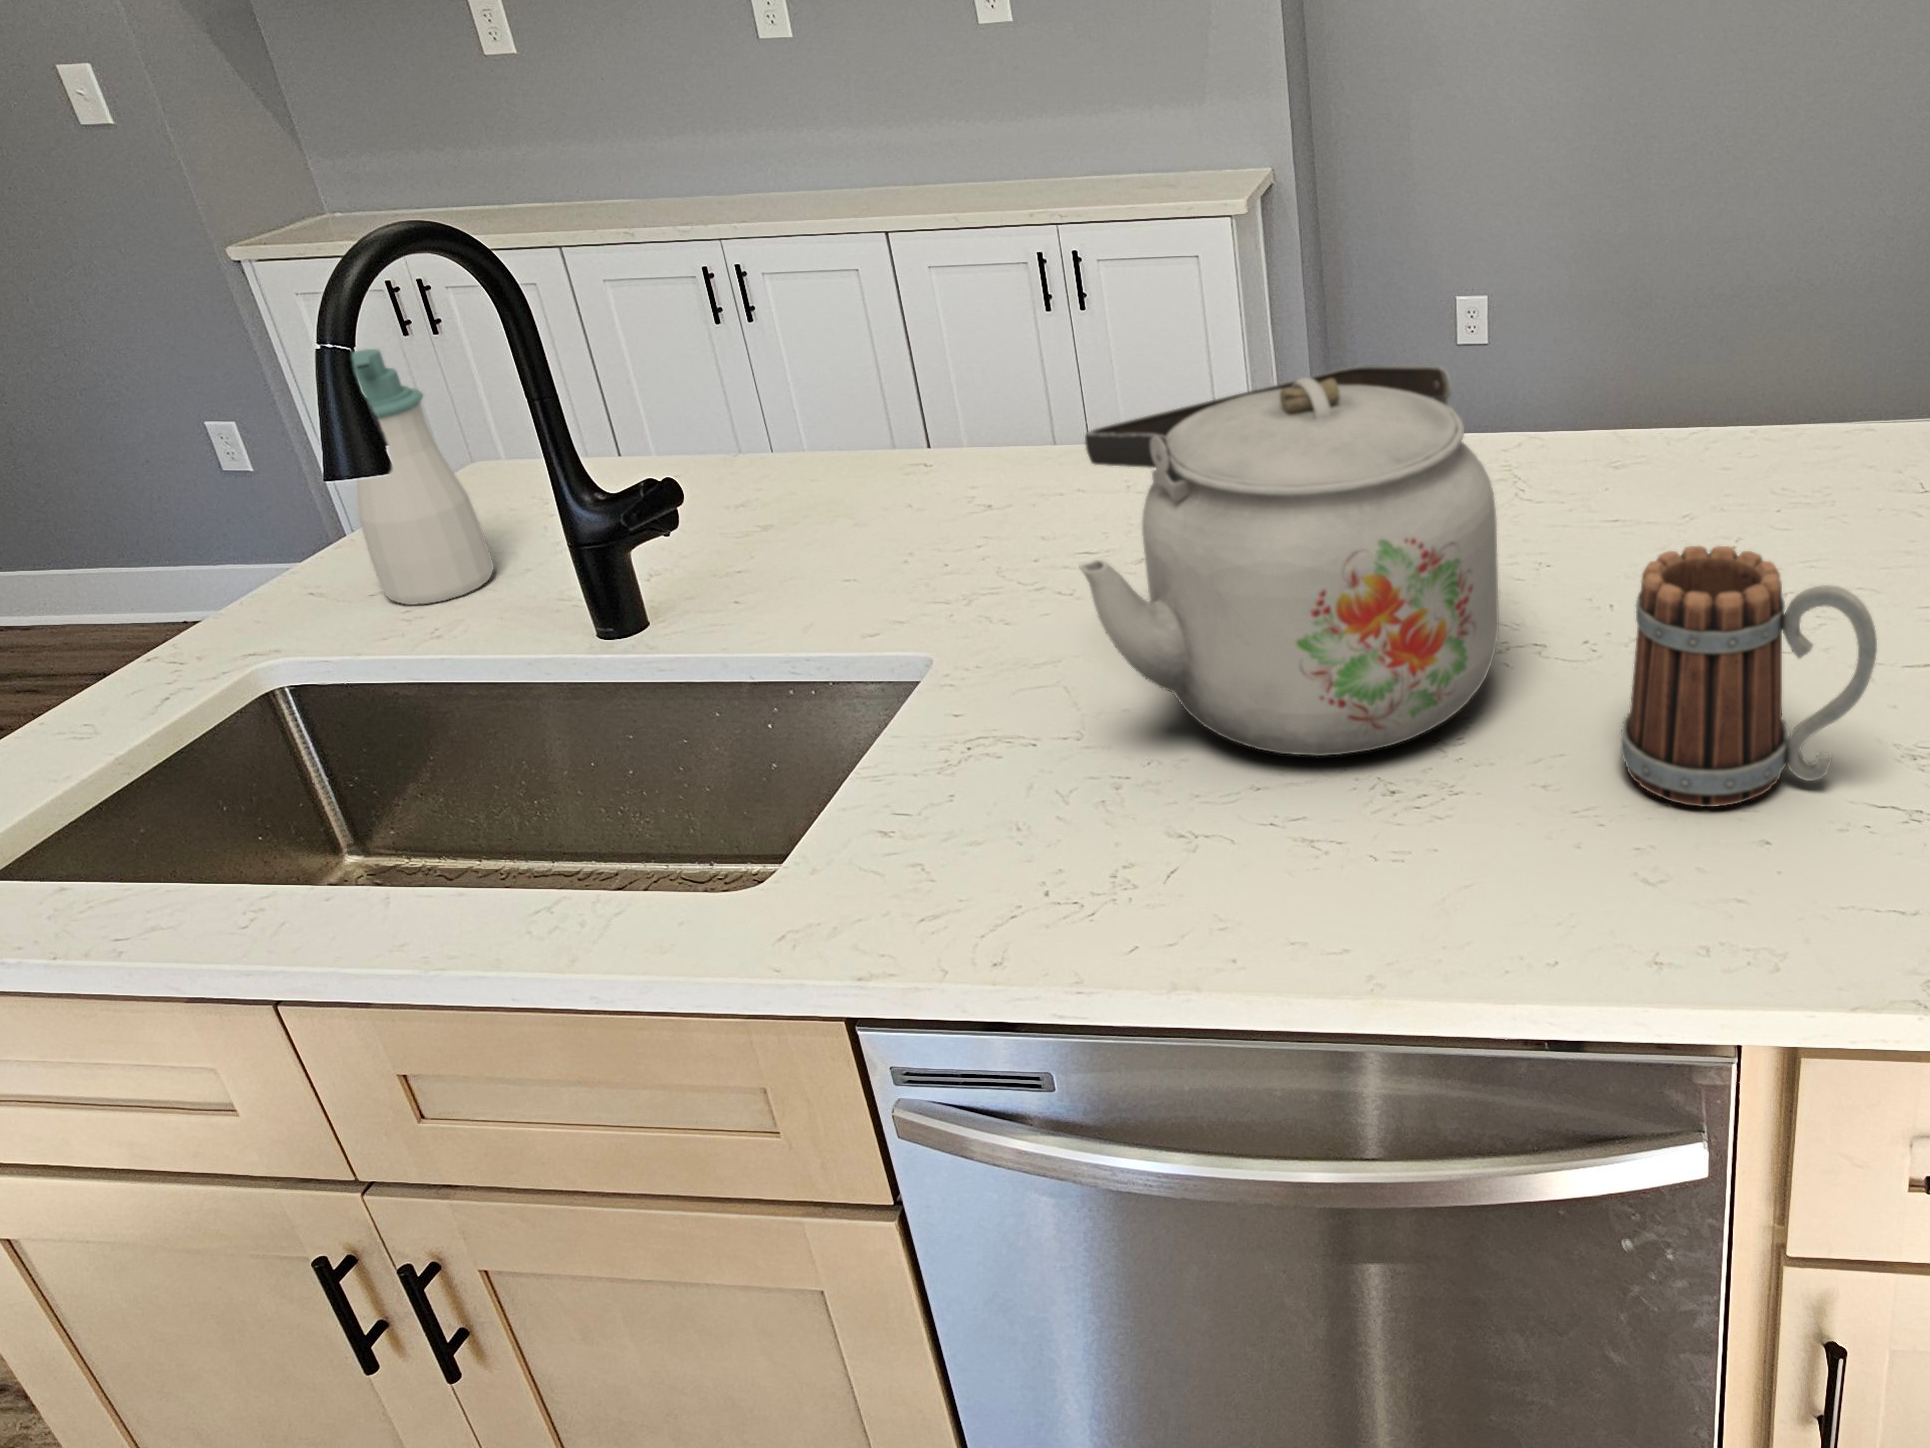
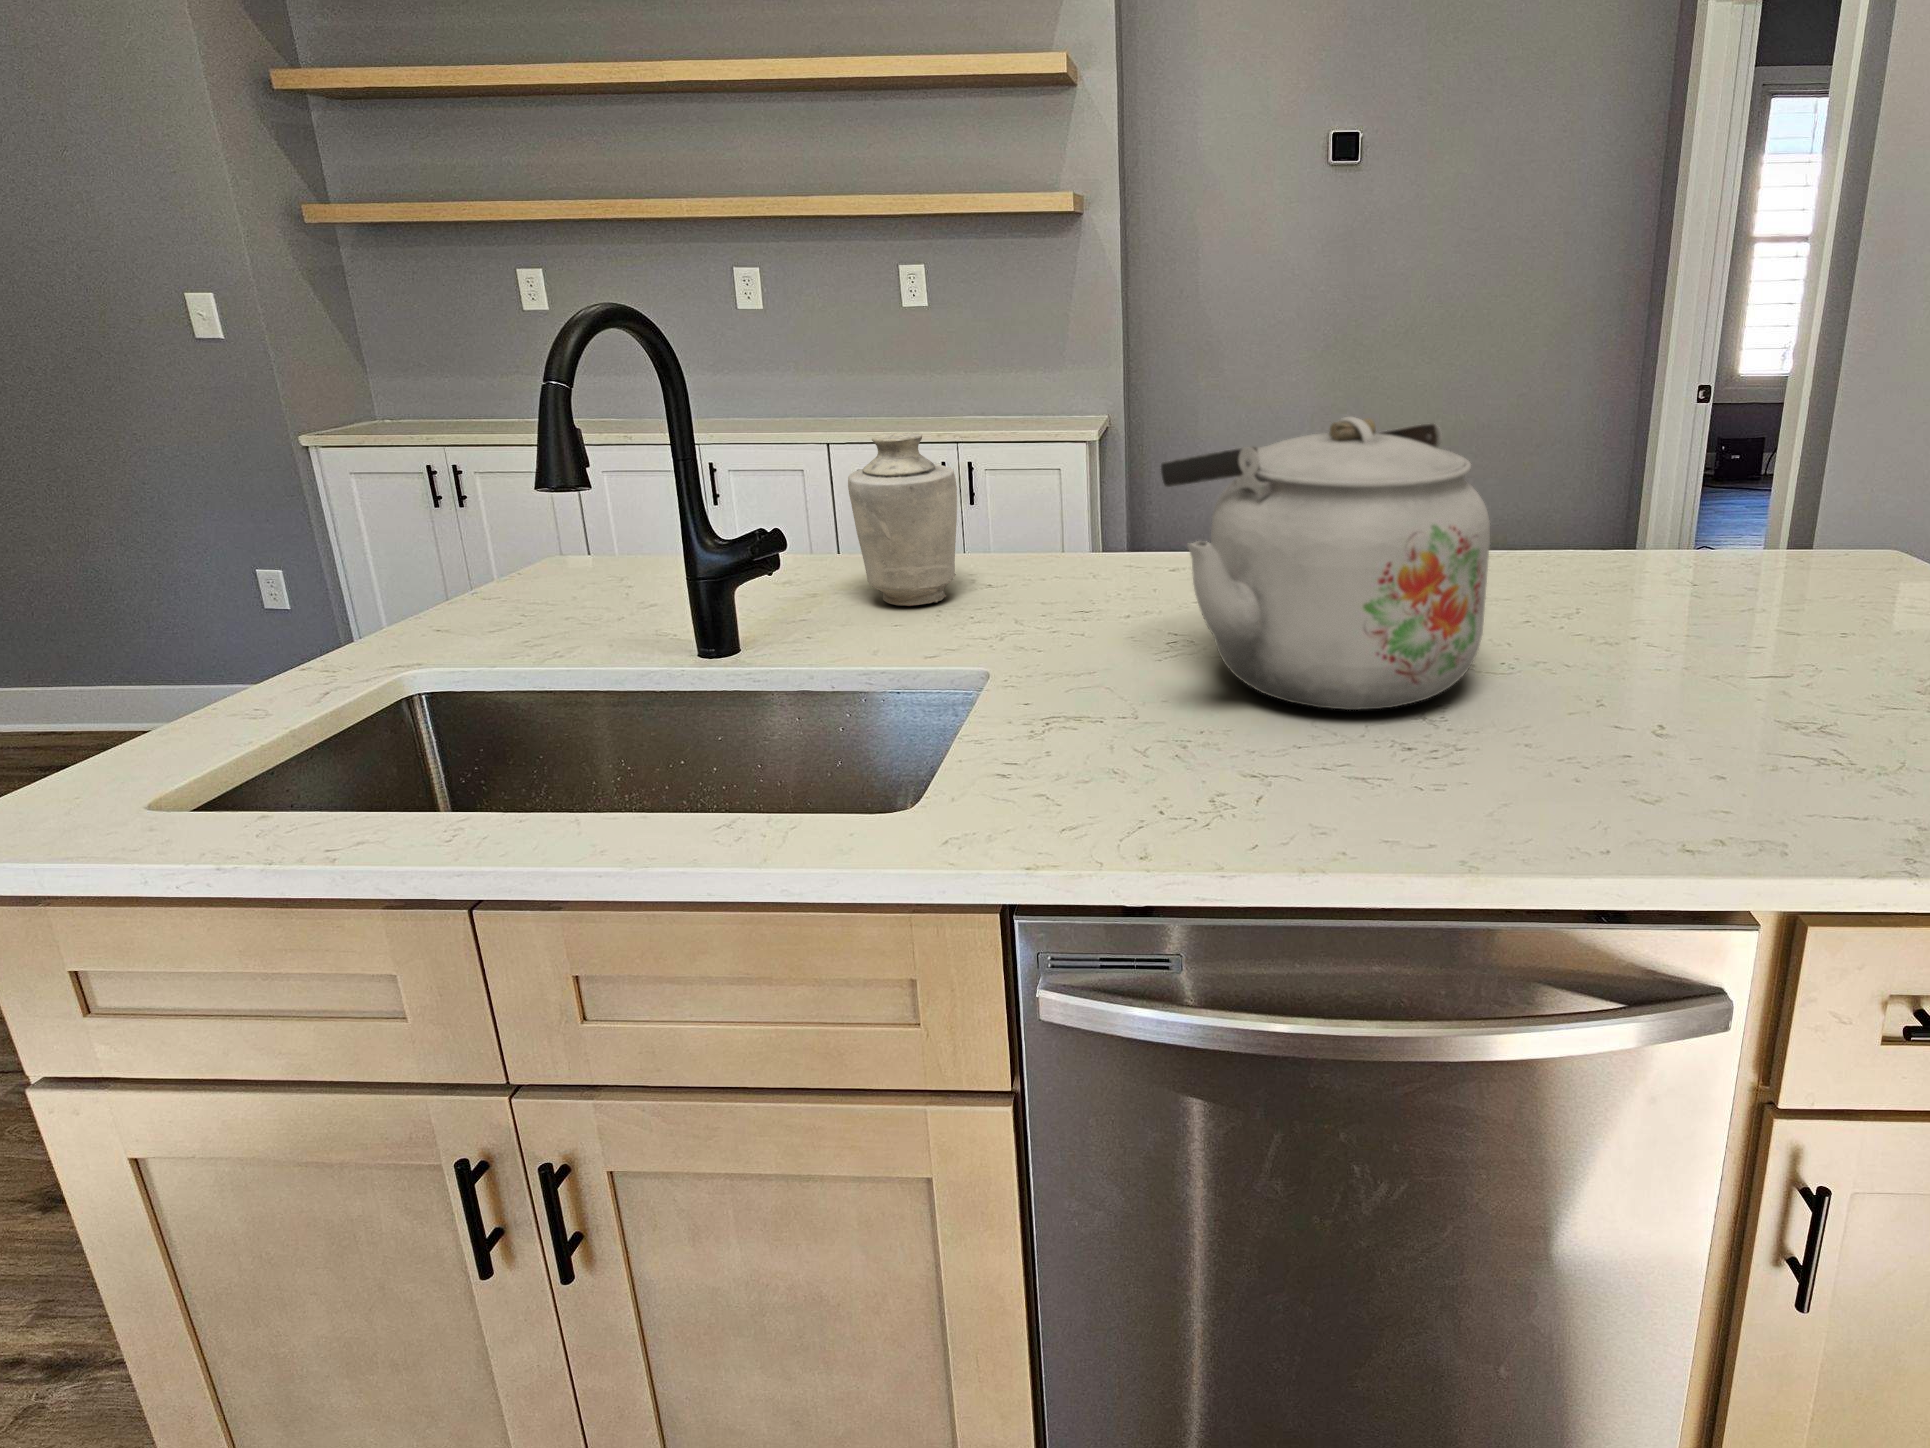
vase: none [762,348,917,570] -> present [848,433,957,606]
soap bottle: present [352,349,494,605] -> none [494,416,603,624]
mug: present [1621,546,1877,807] -> none [1601,541,1822,741]

